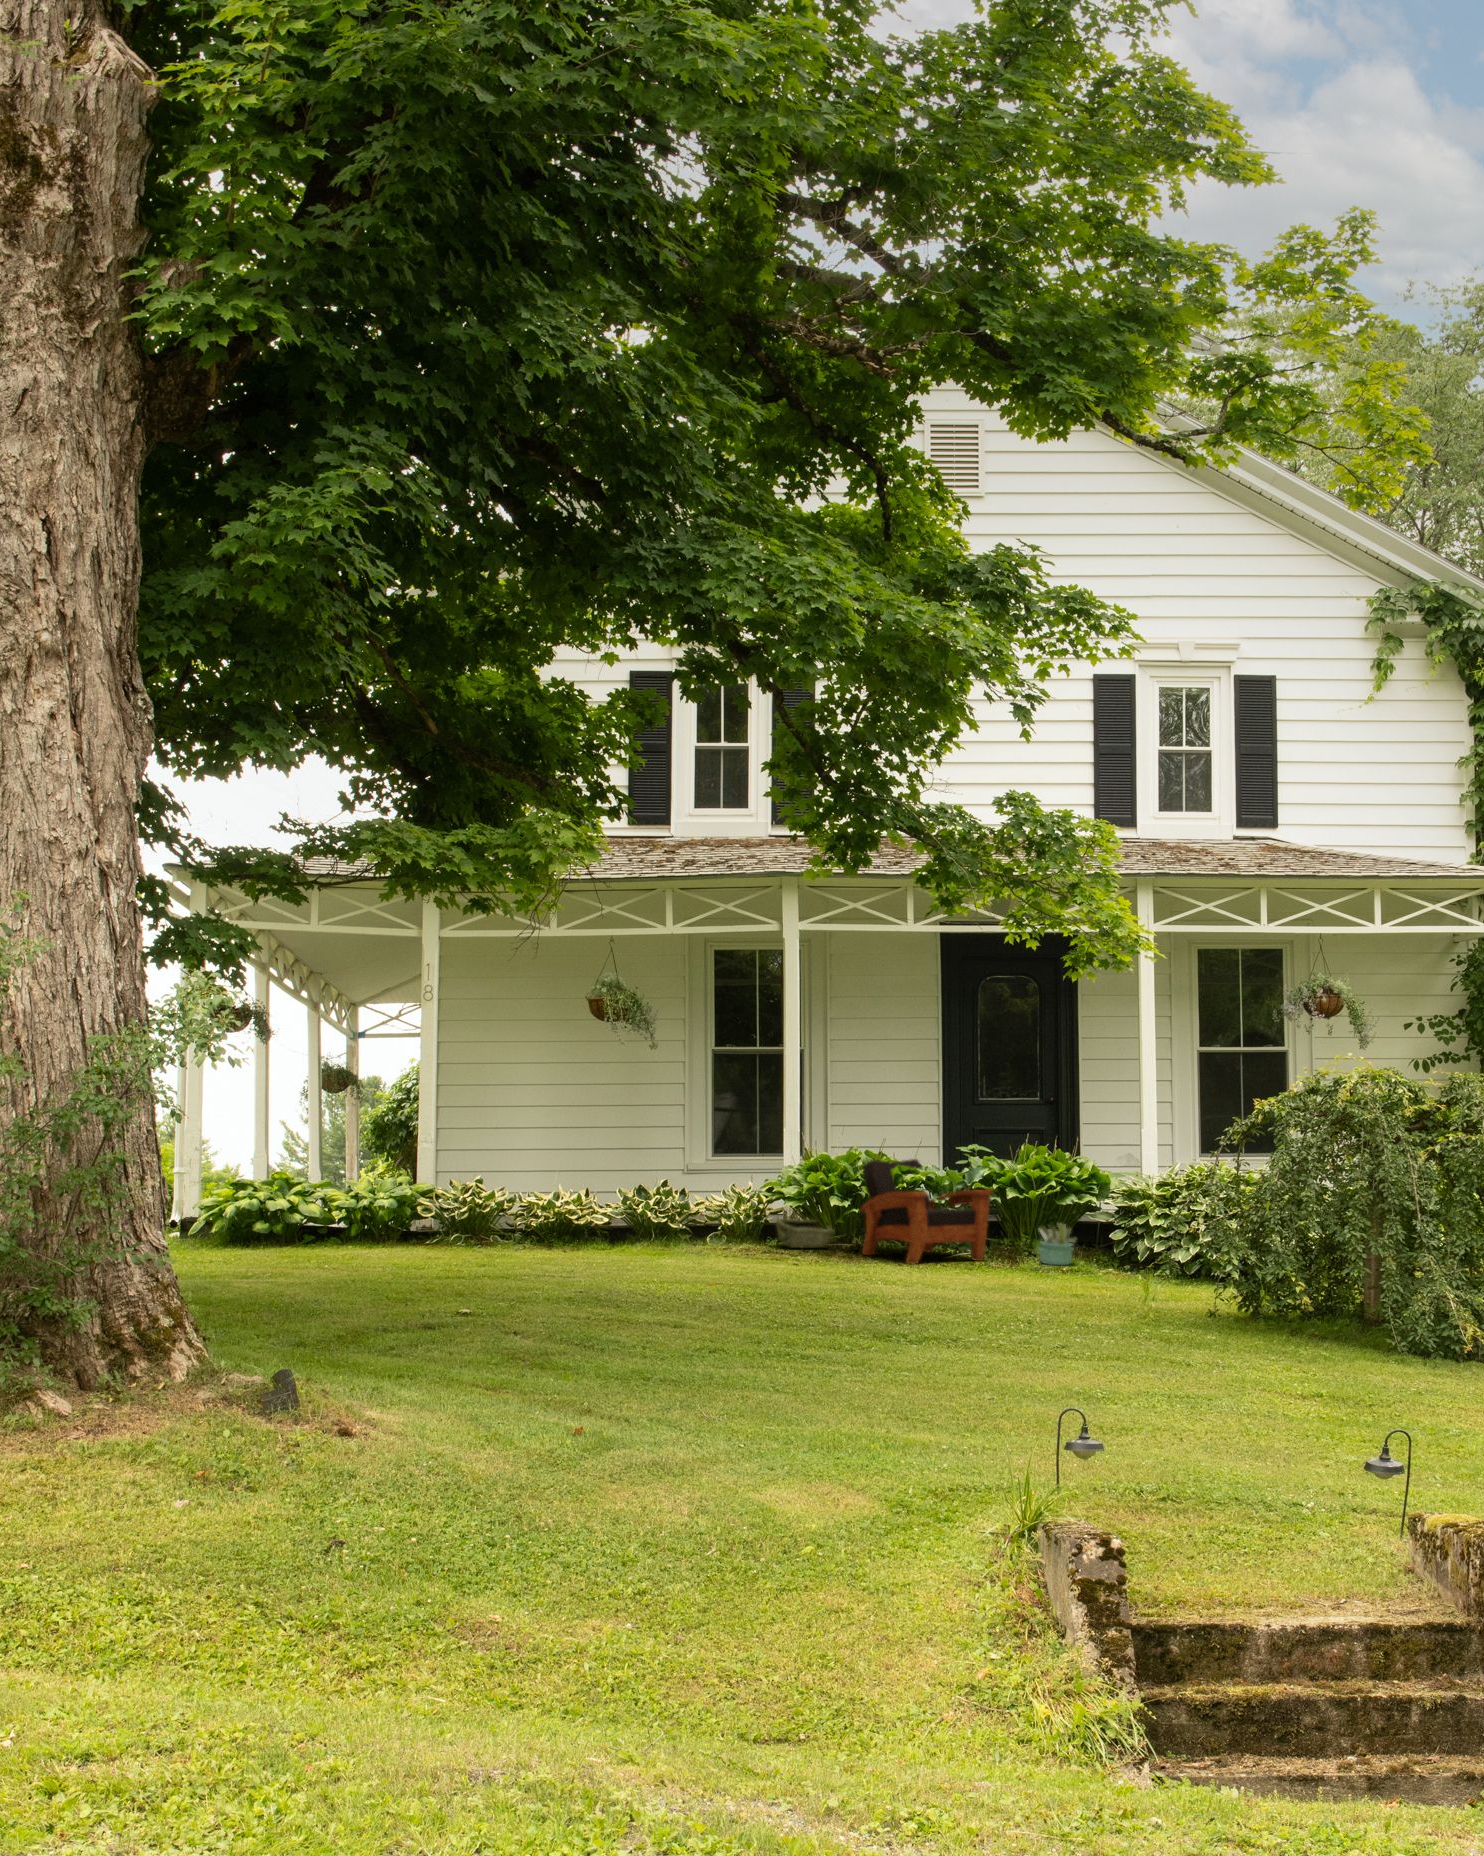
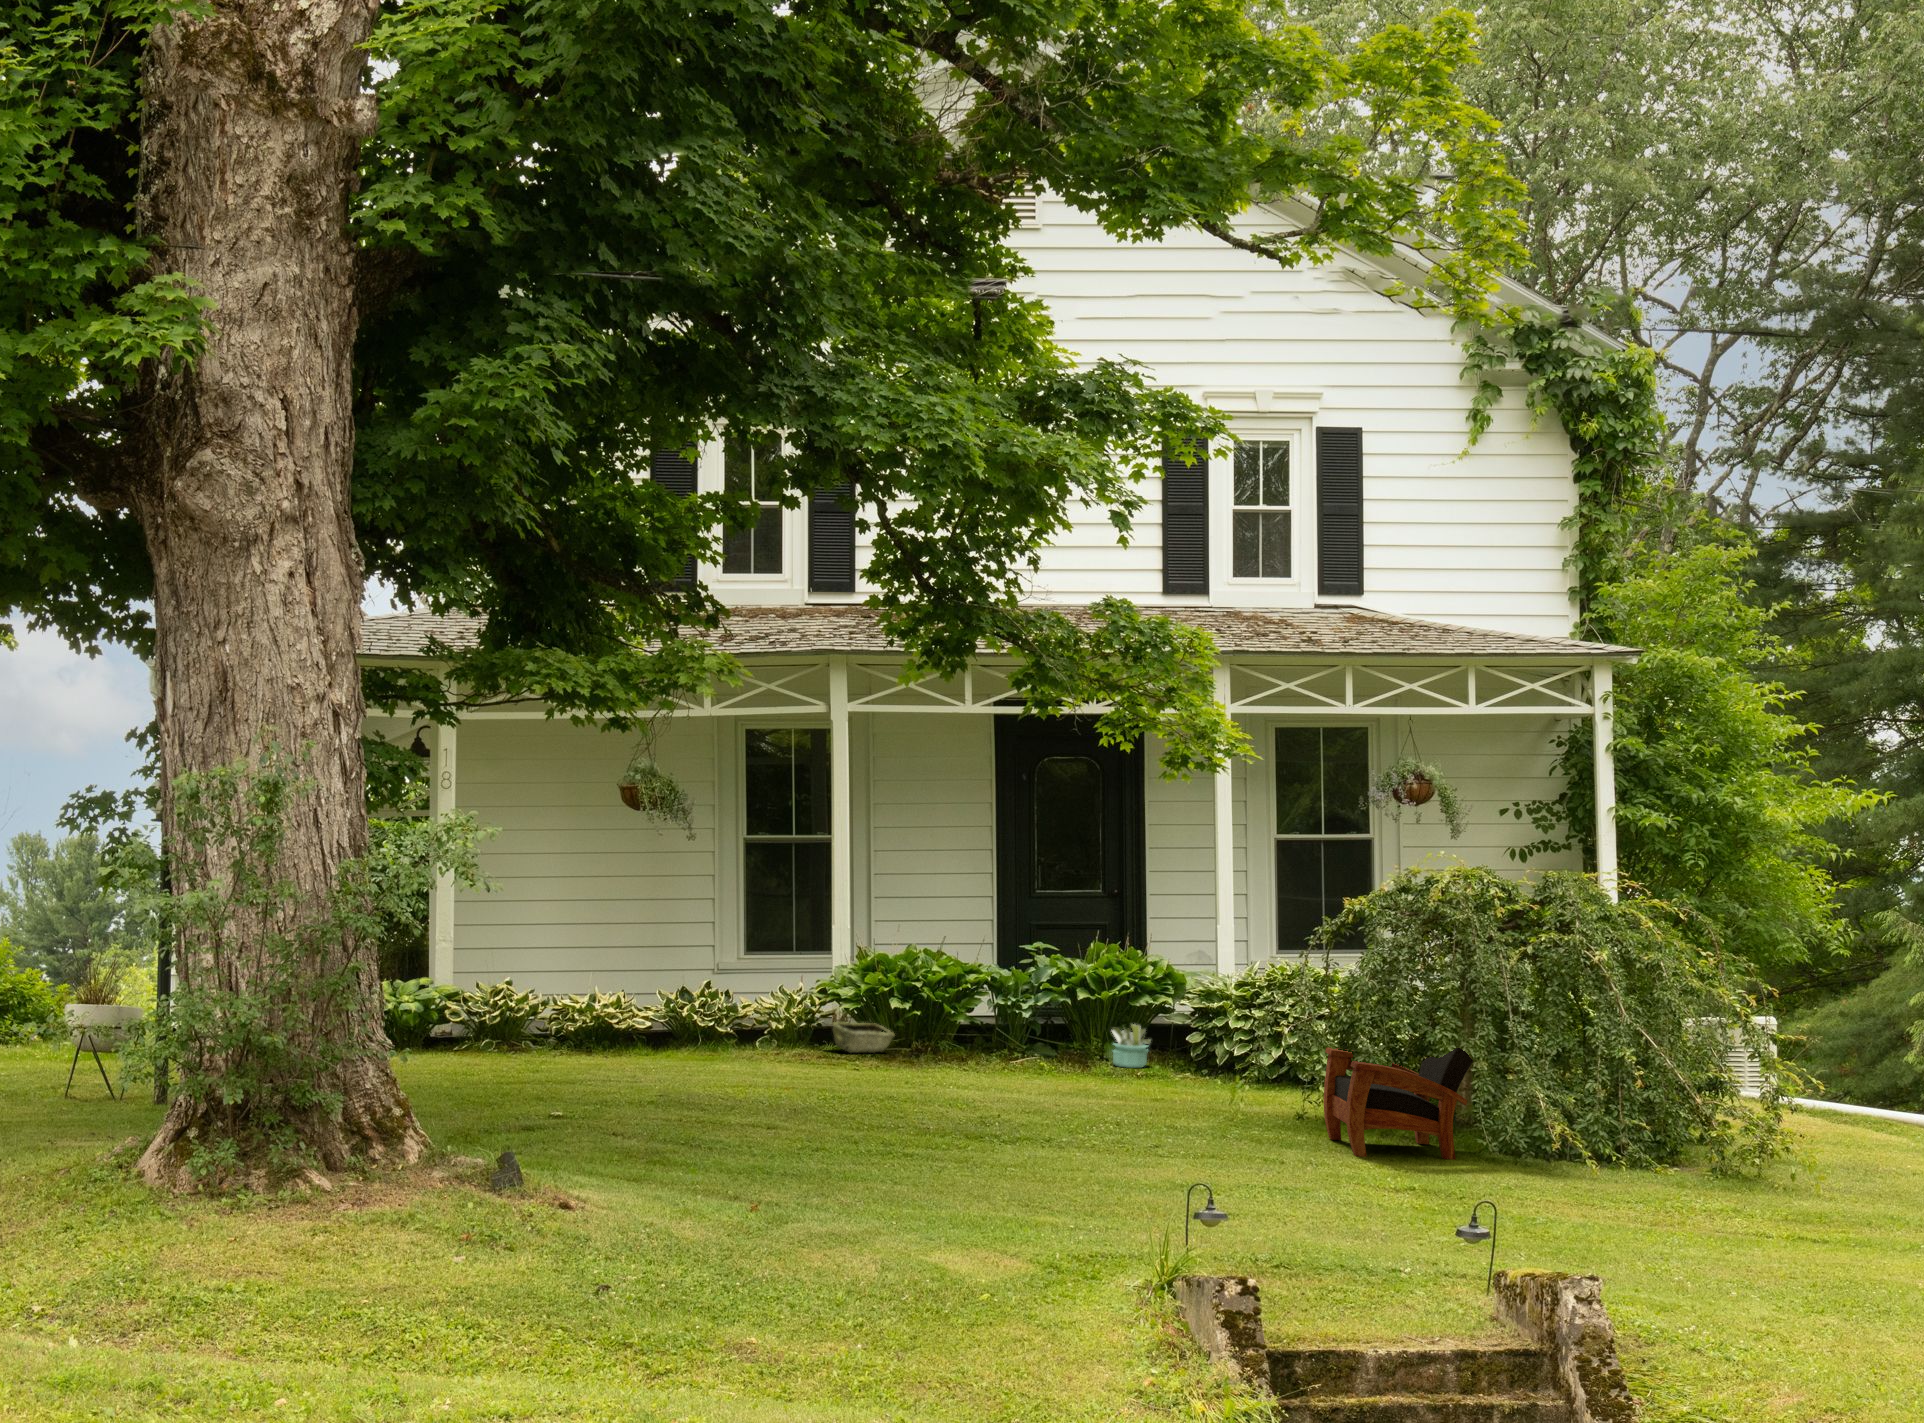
armchair: present [861,1159,993,1264] -> present [1324,1048,1473,1160]

